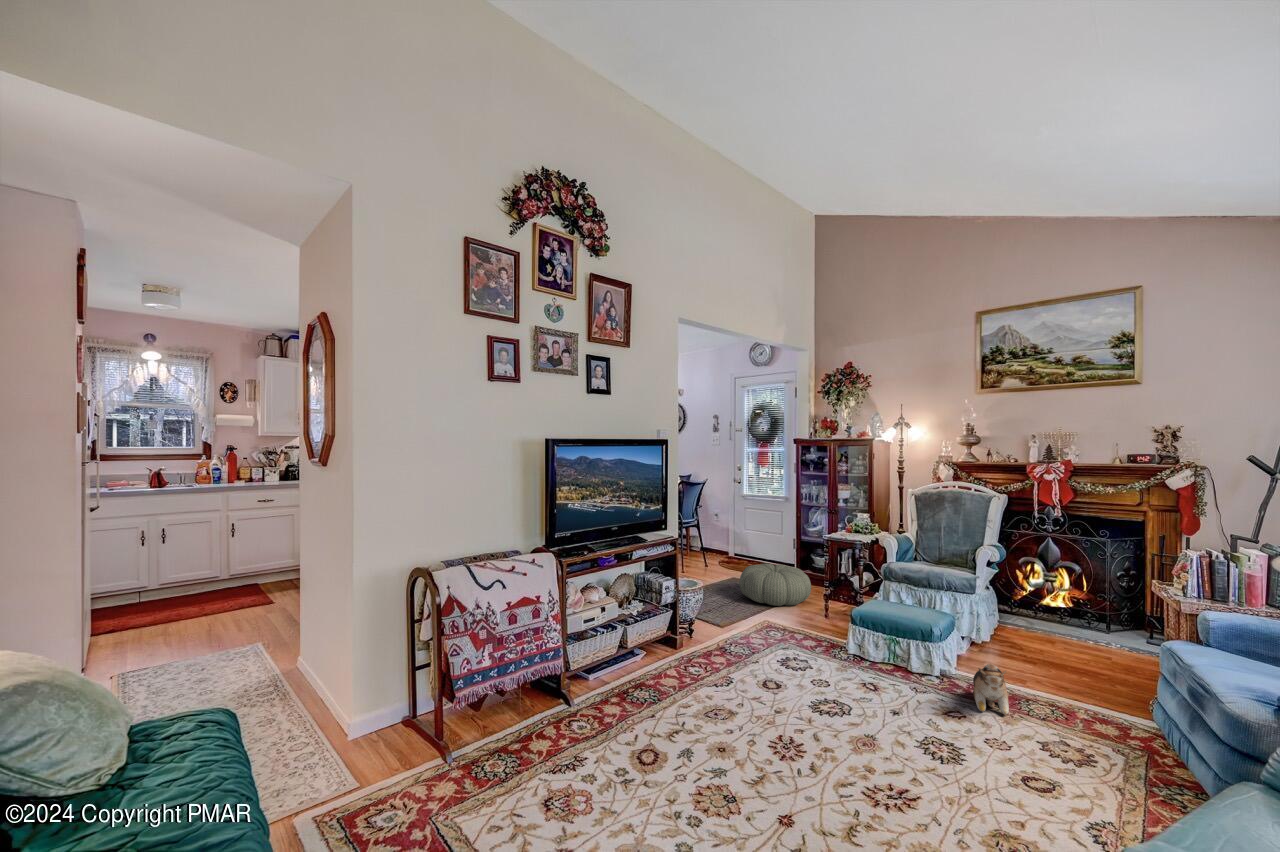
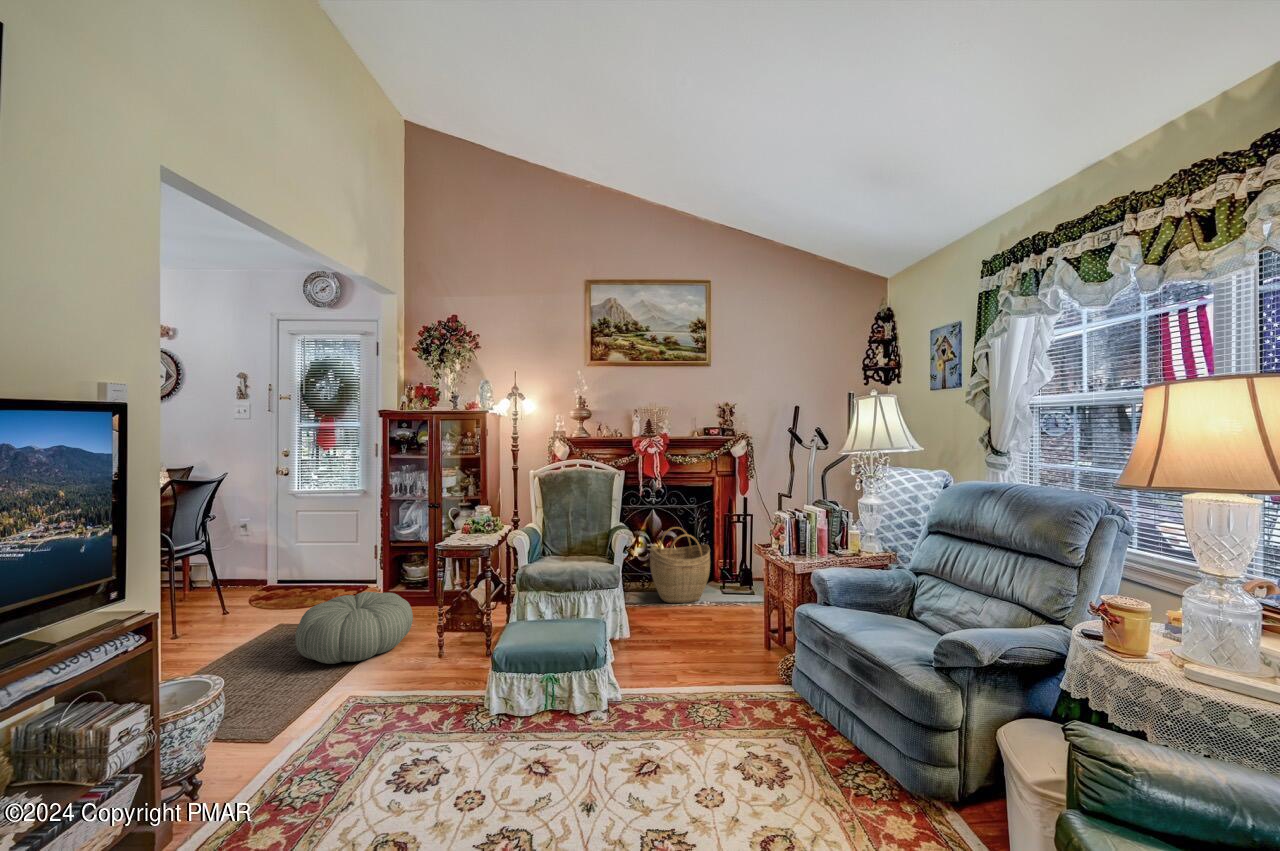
woven basket: none [1044,561,1129,645] -> present [650,527,710,603]
plush toy: present [973,664,1009,714] -> none [646,683,696,744]

